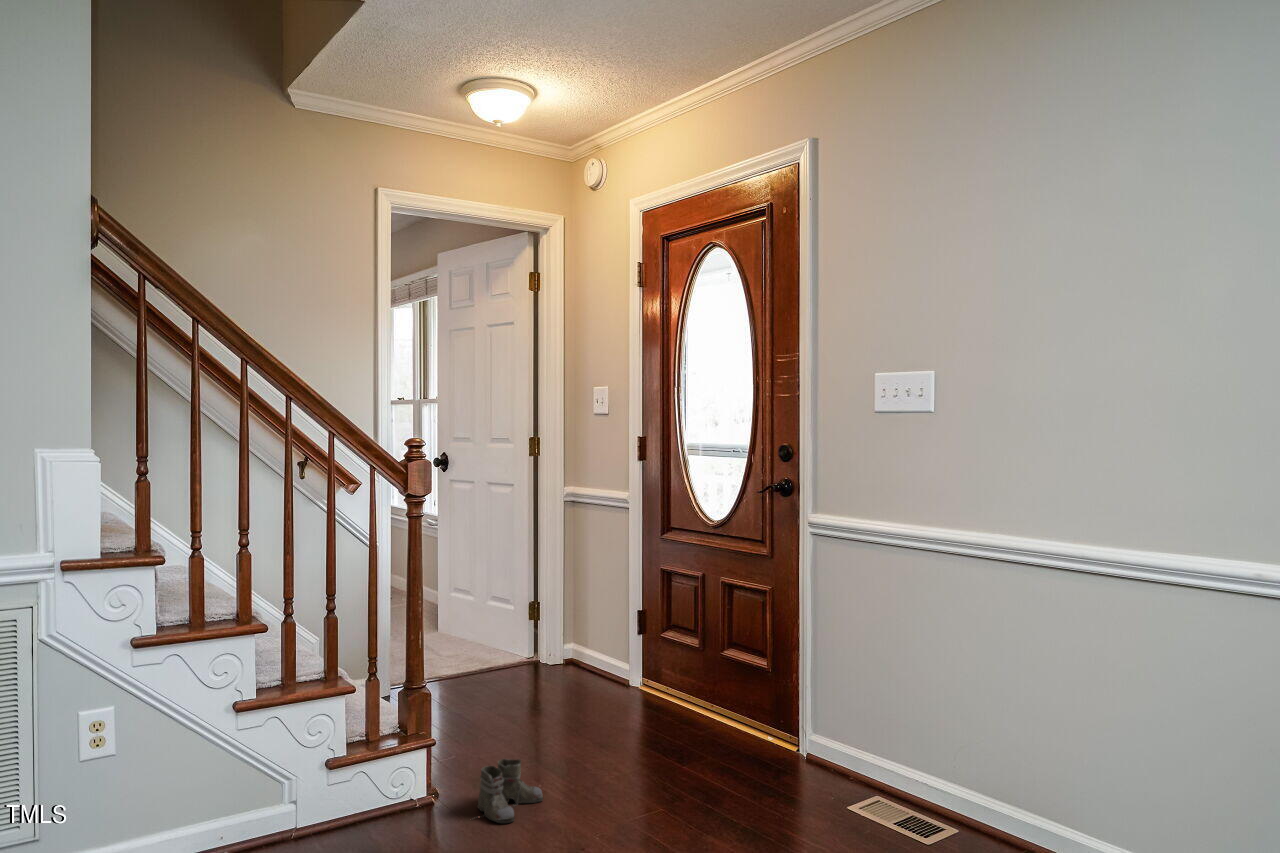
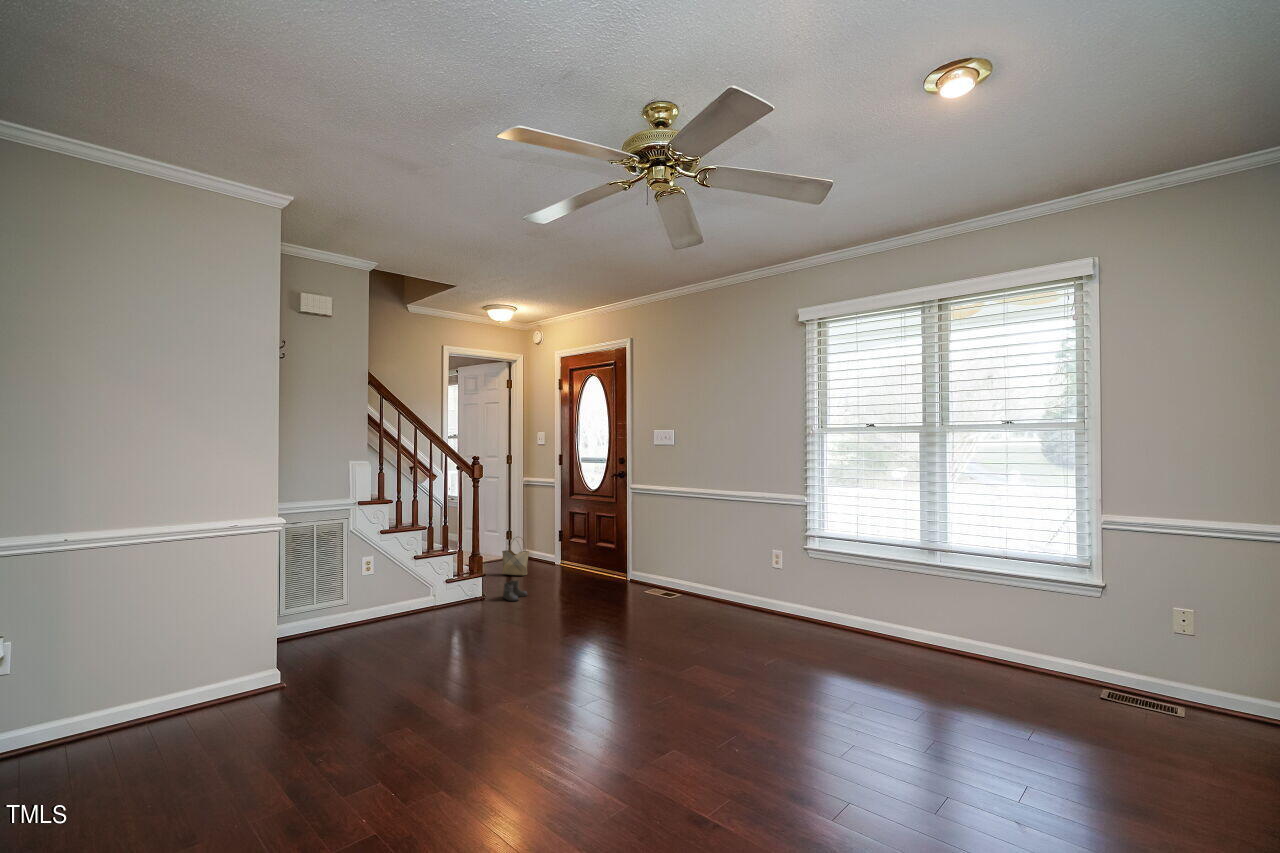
woven basket: none [503,625,565,719] -> present [502,537,529,575]

